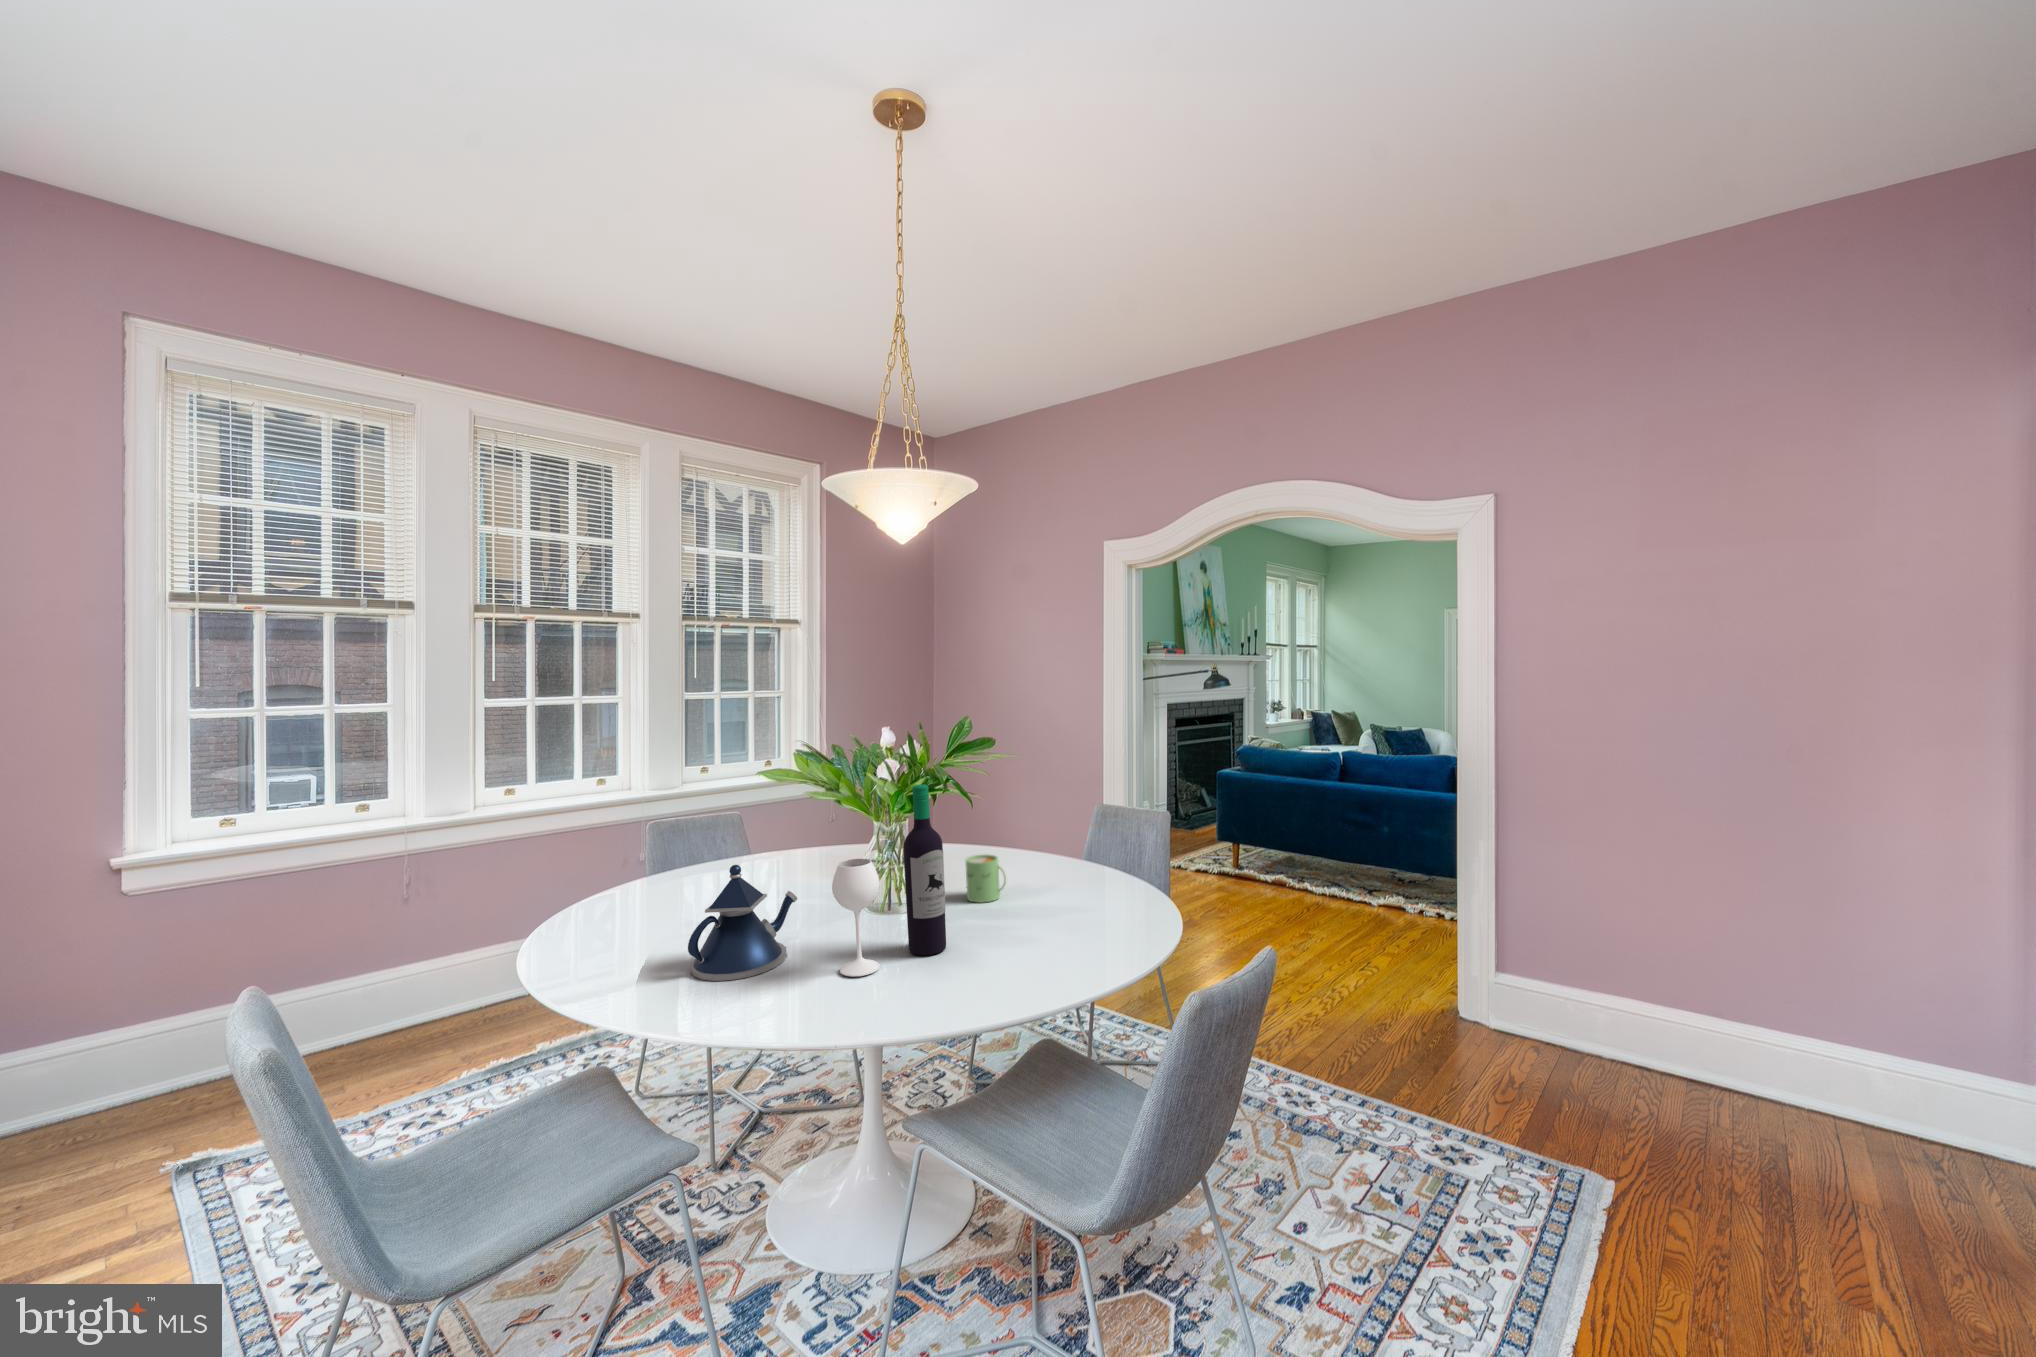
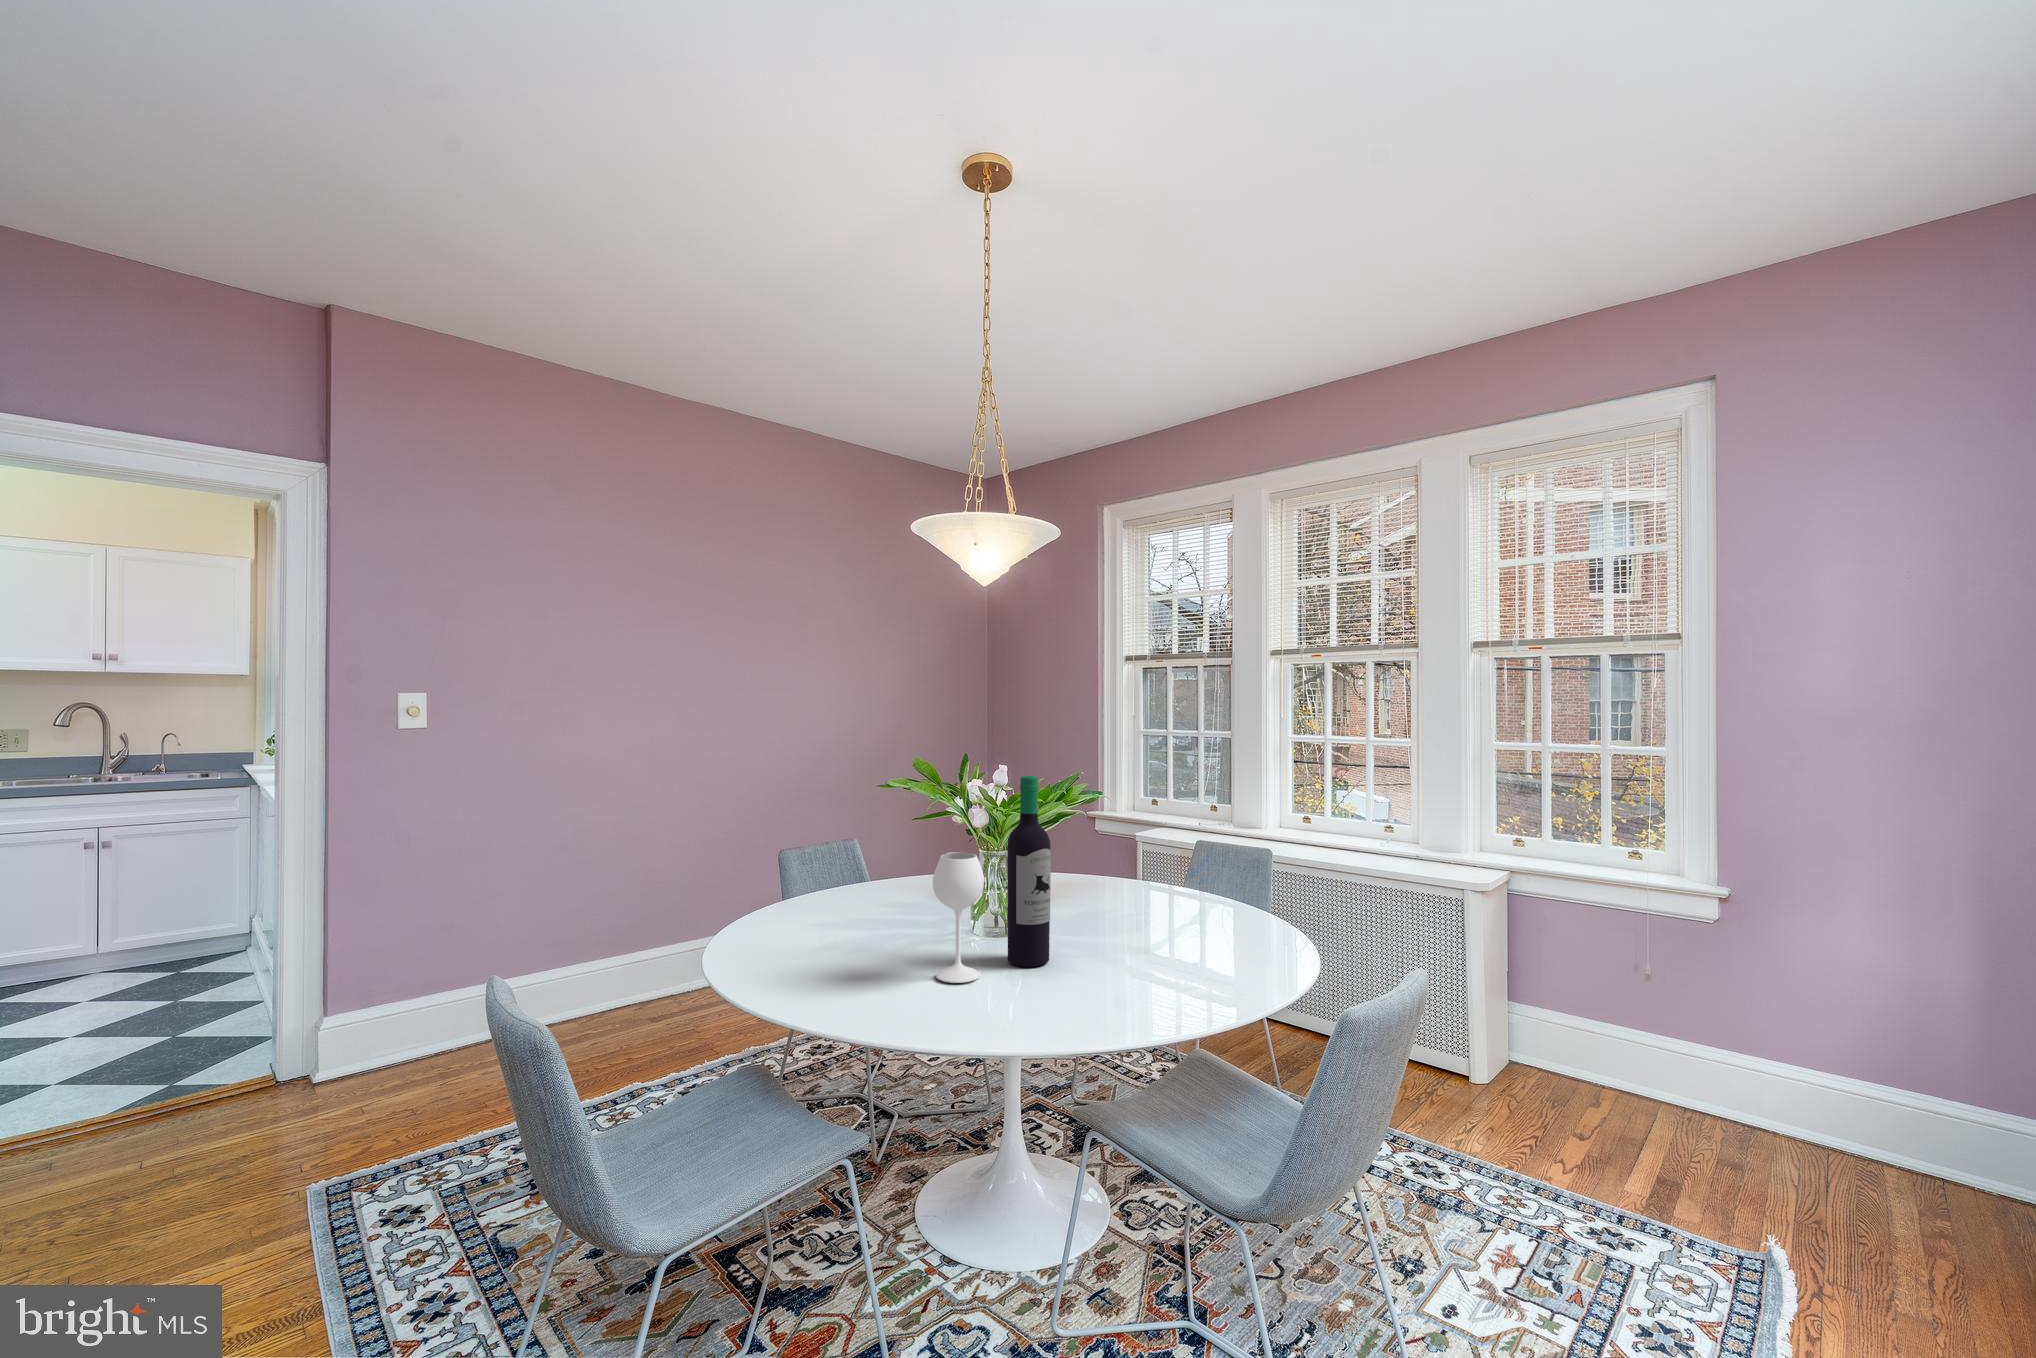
mug: present [966,855,1006,903] -> none [1056,867,1102,920]
teapot: present [688,865,797,981] -> none [768,854,882,980]

